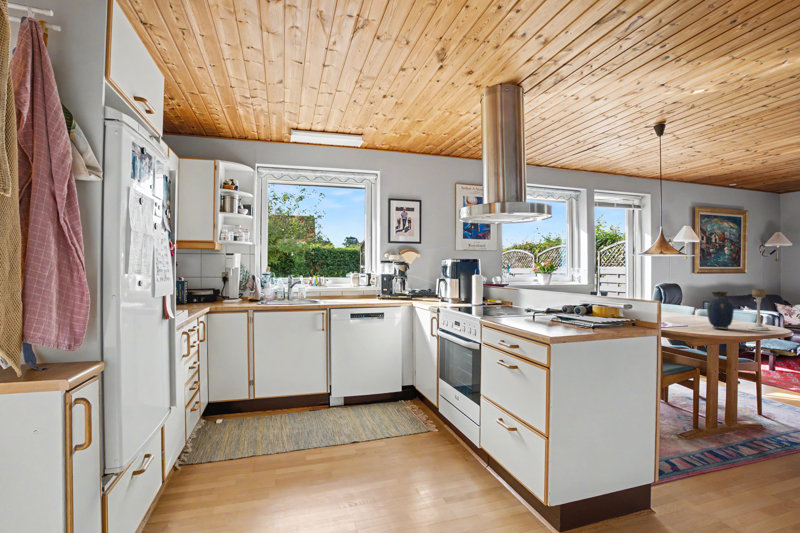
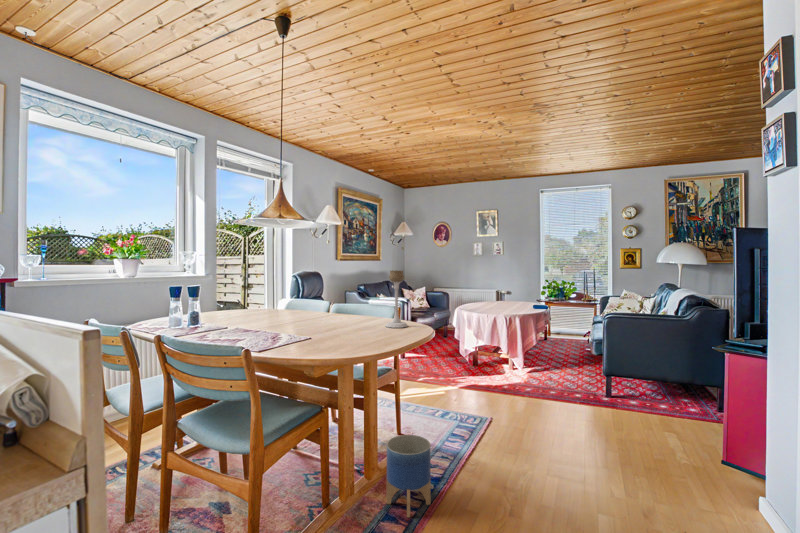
vase: present [707,291,734,328] -> none [337,276,369,332]
planter: none [747,400,787,450] -> present [387,435,431,517]

